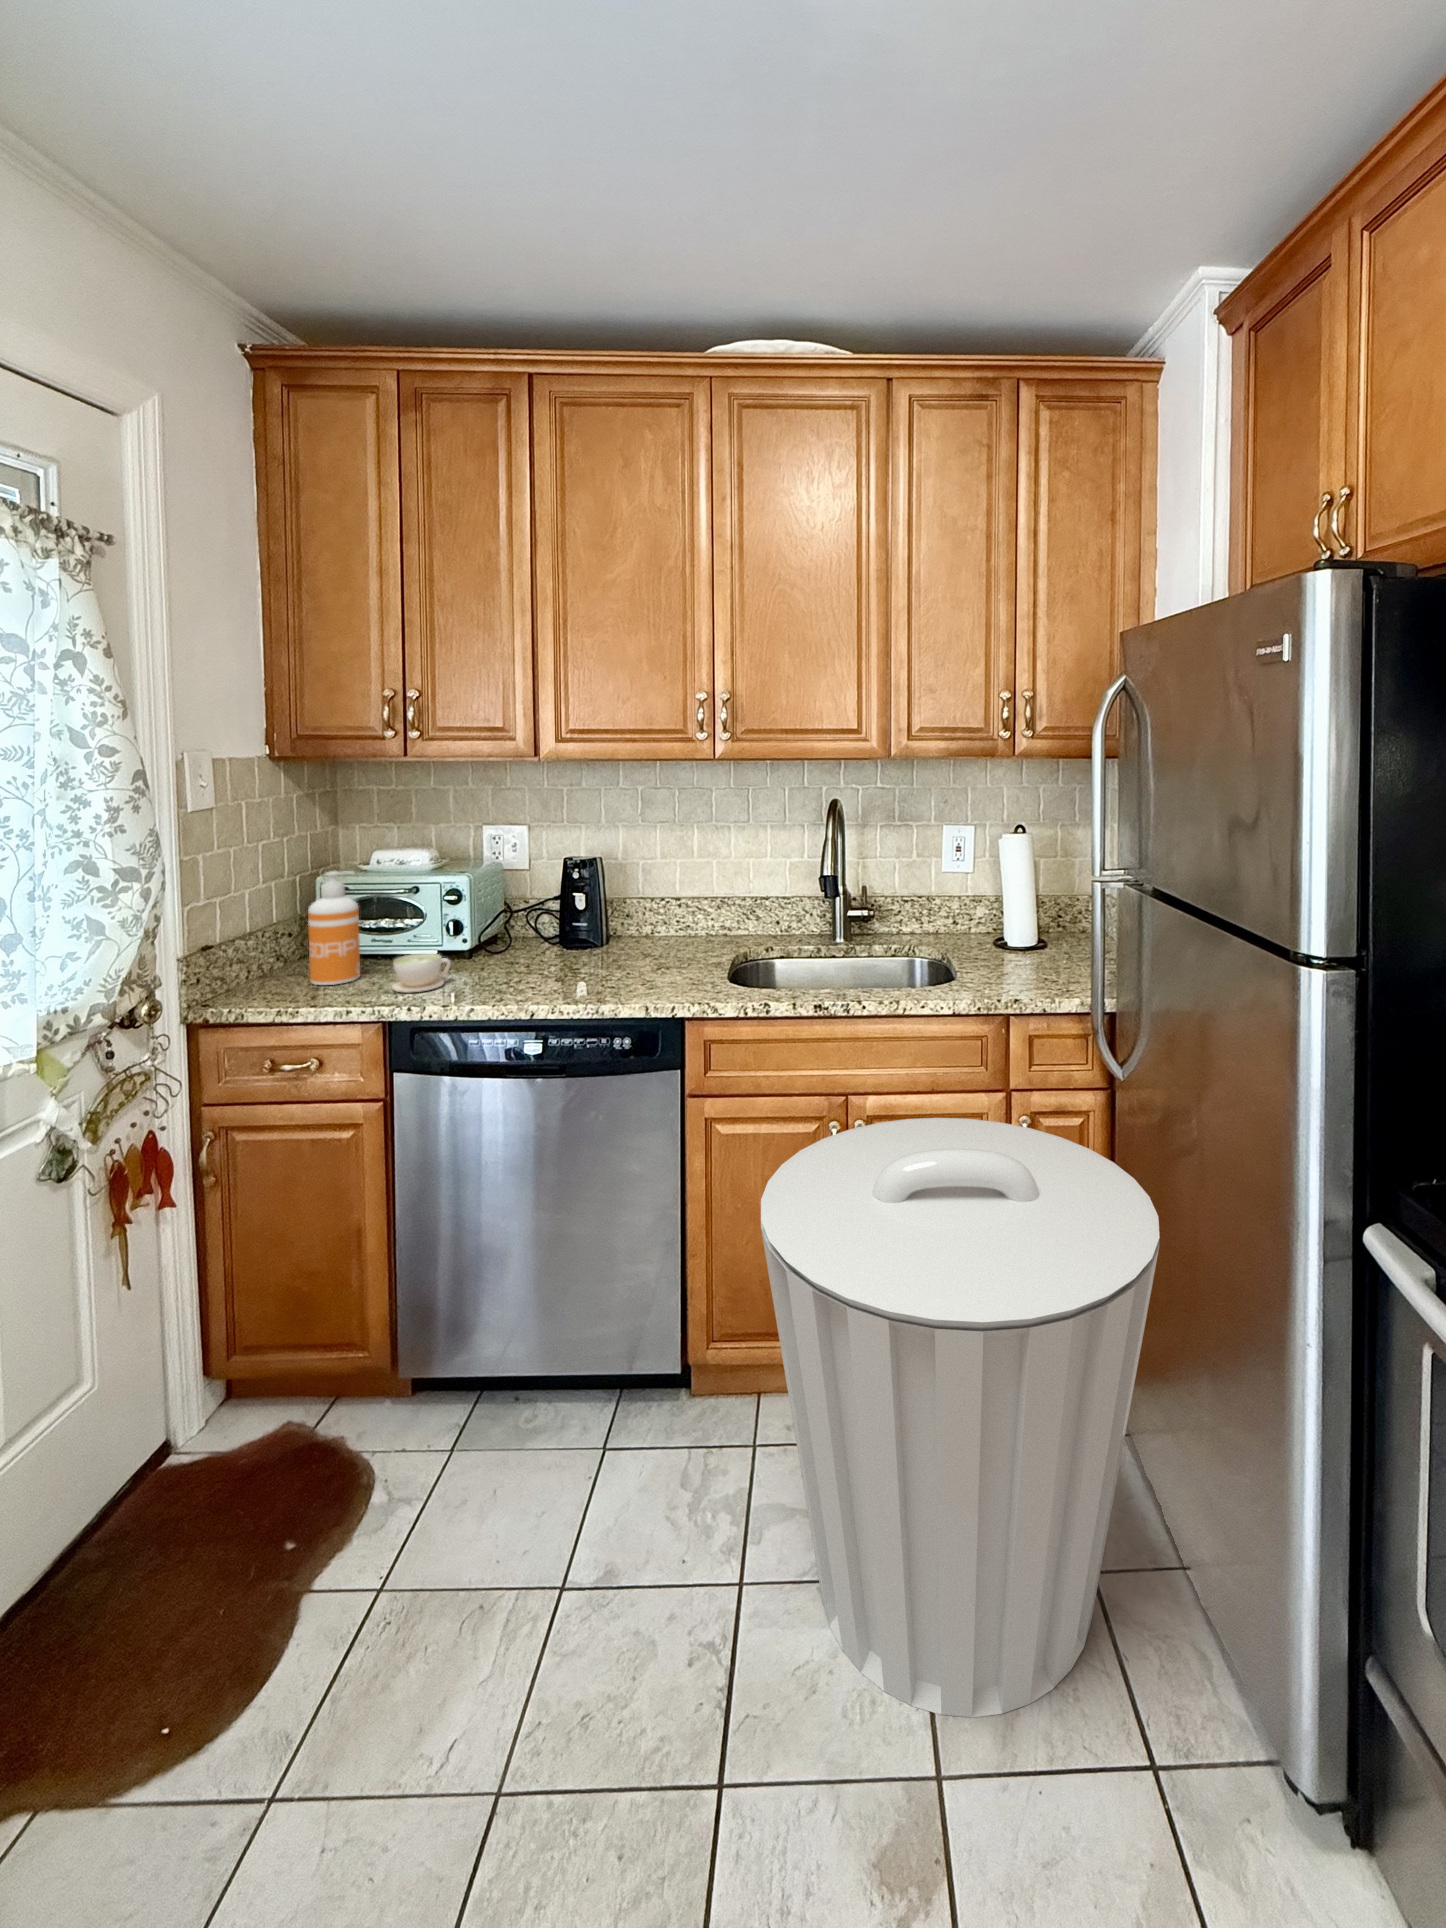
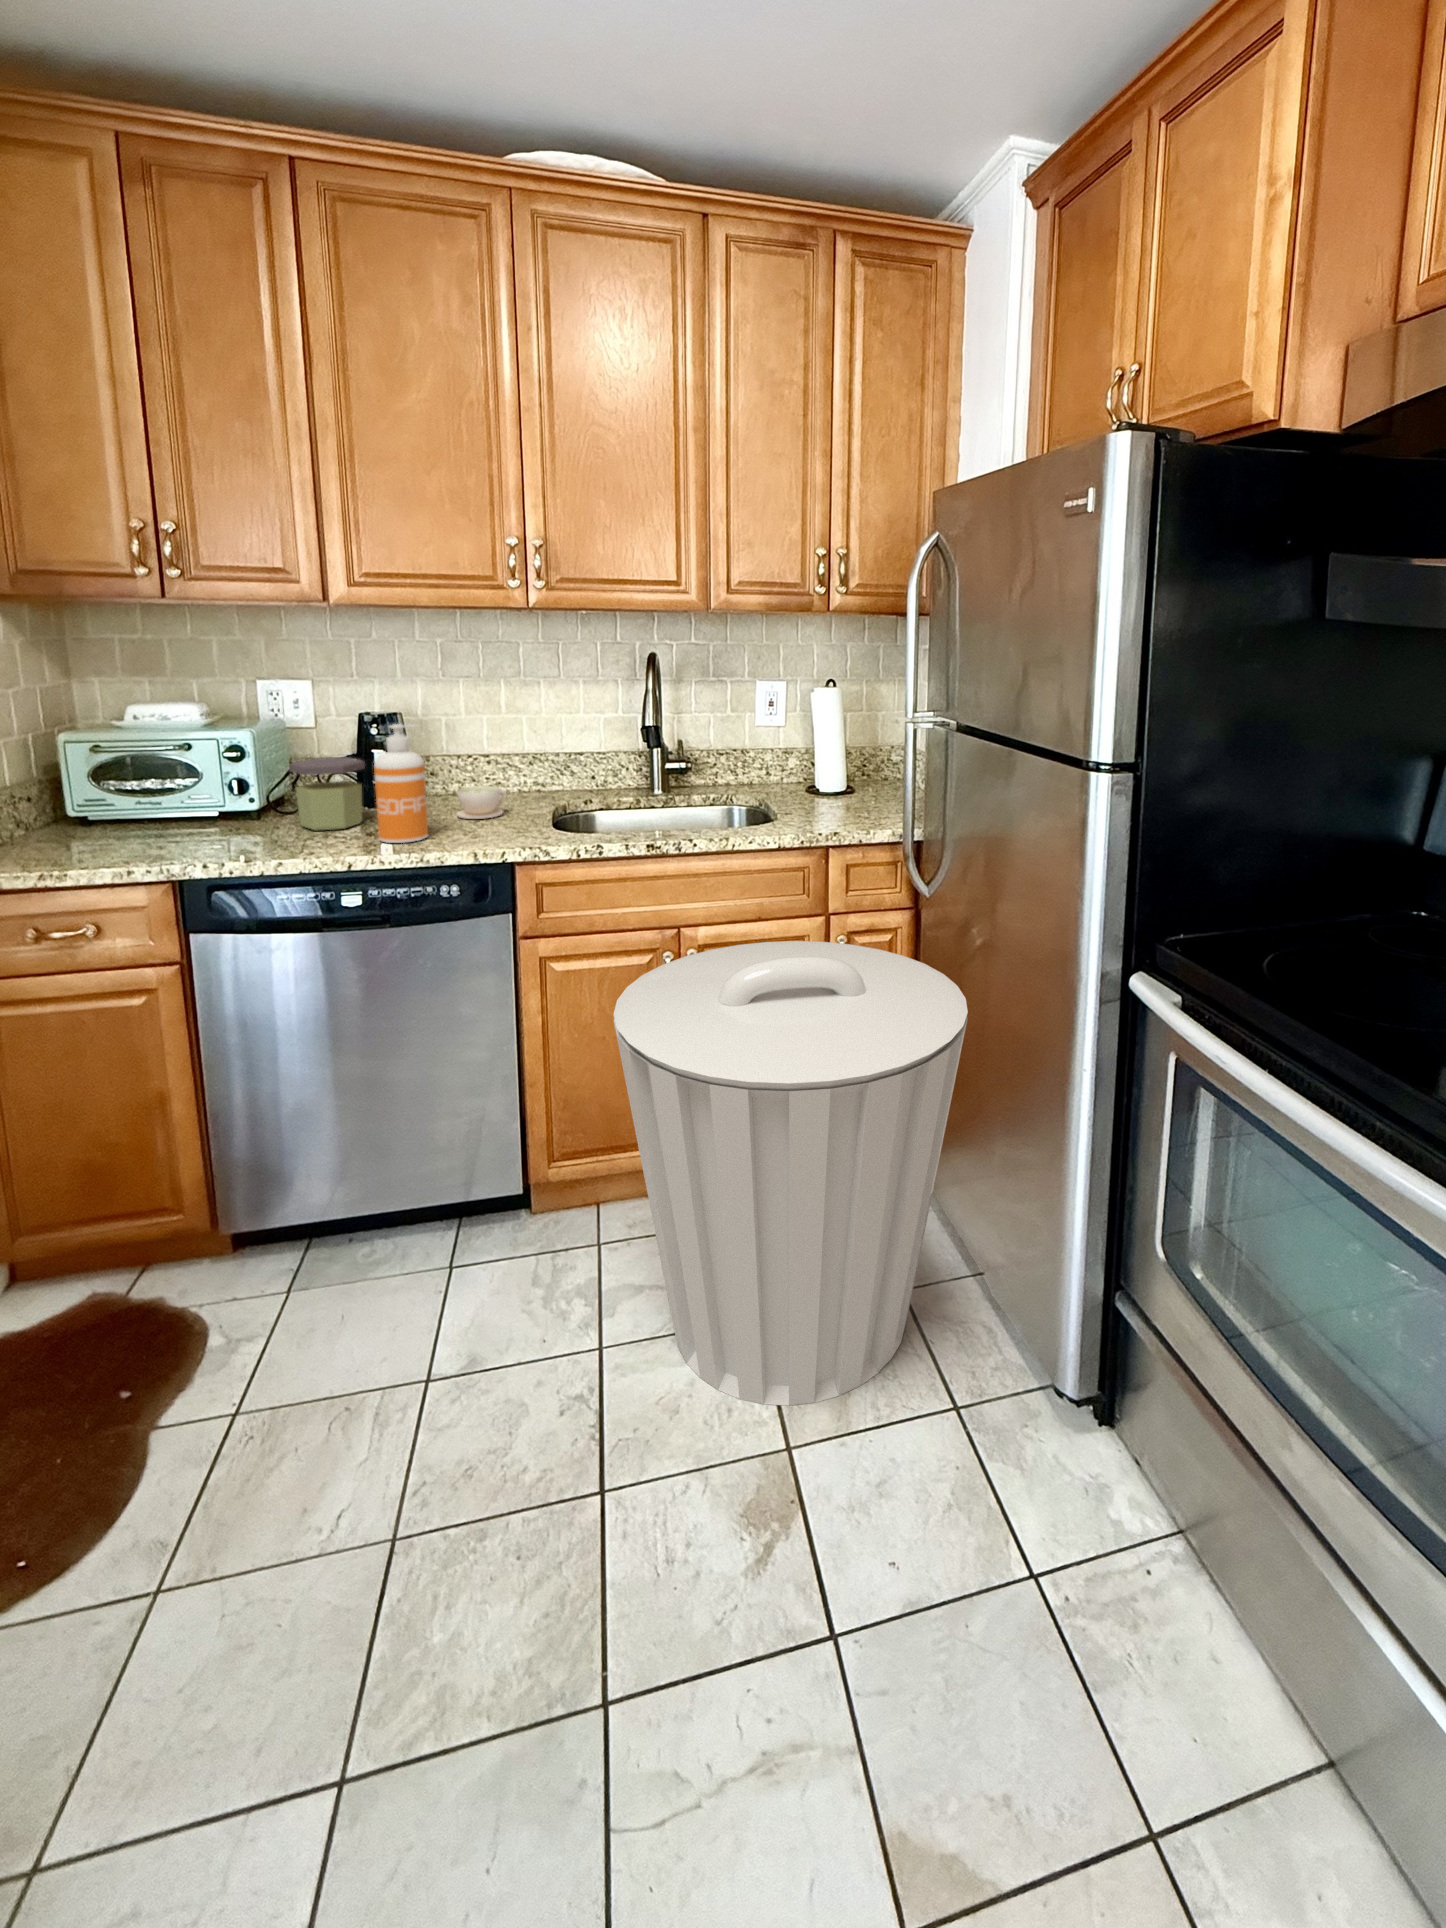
soap dispenser: present [308,871,360,985] -> present [374,724,428,843]
jar: none [496,902,562,974] -> present [289,757,365,830]
coffee cup: present [392,953,450,993] -> present [457,786,506,819]

